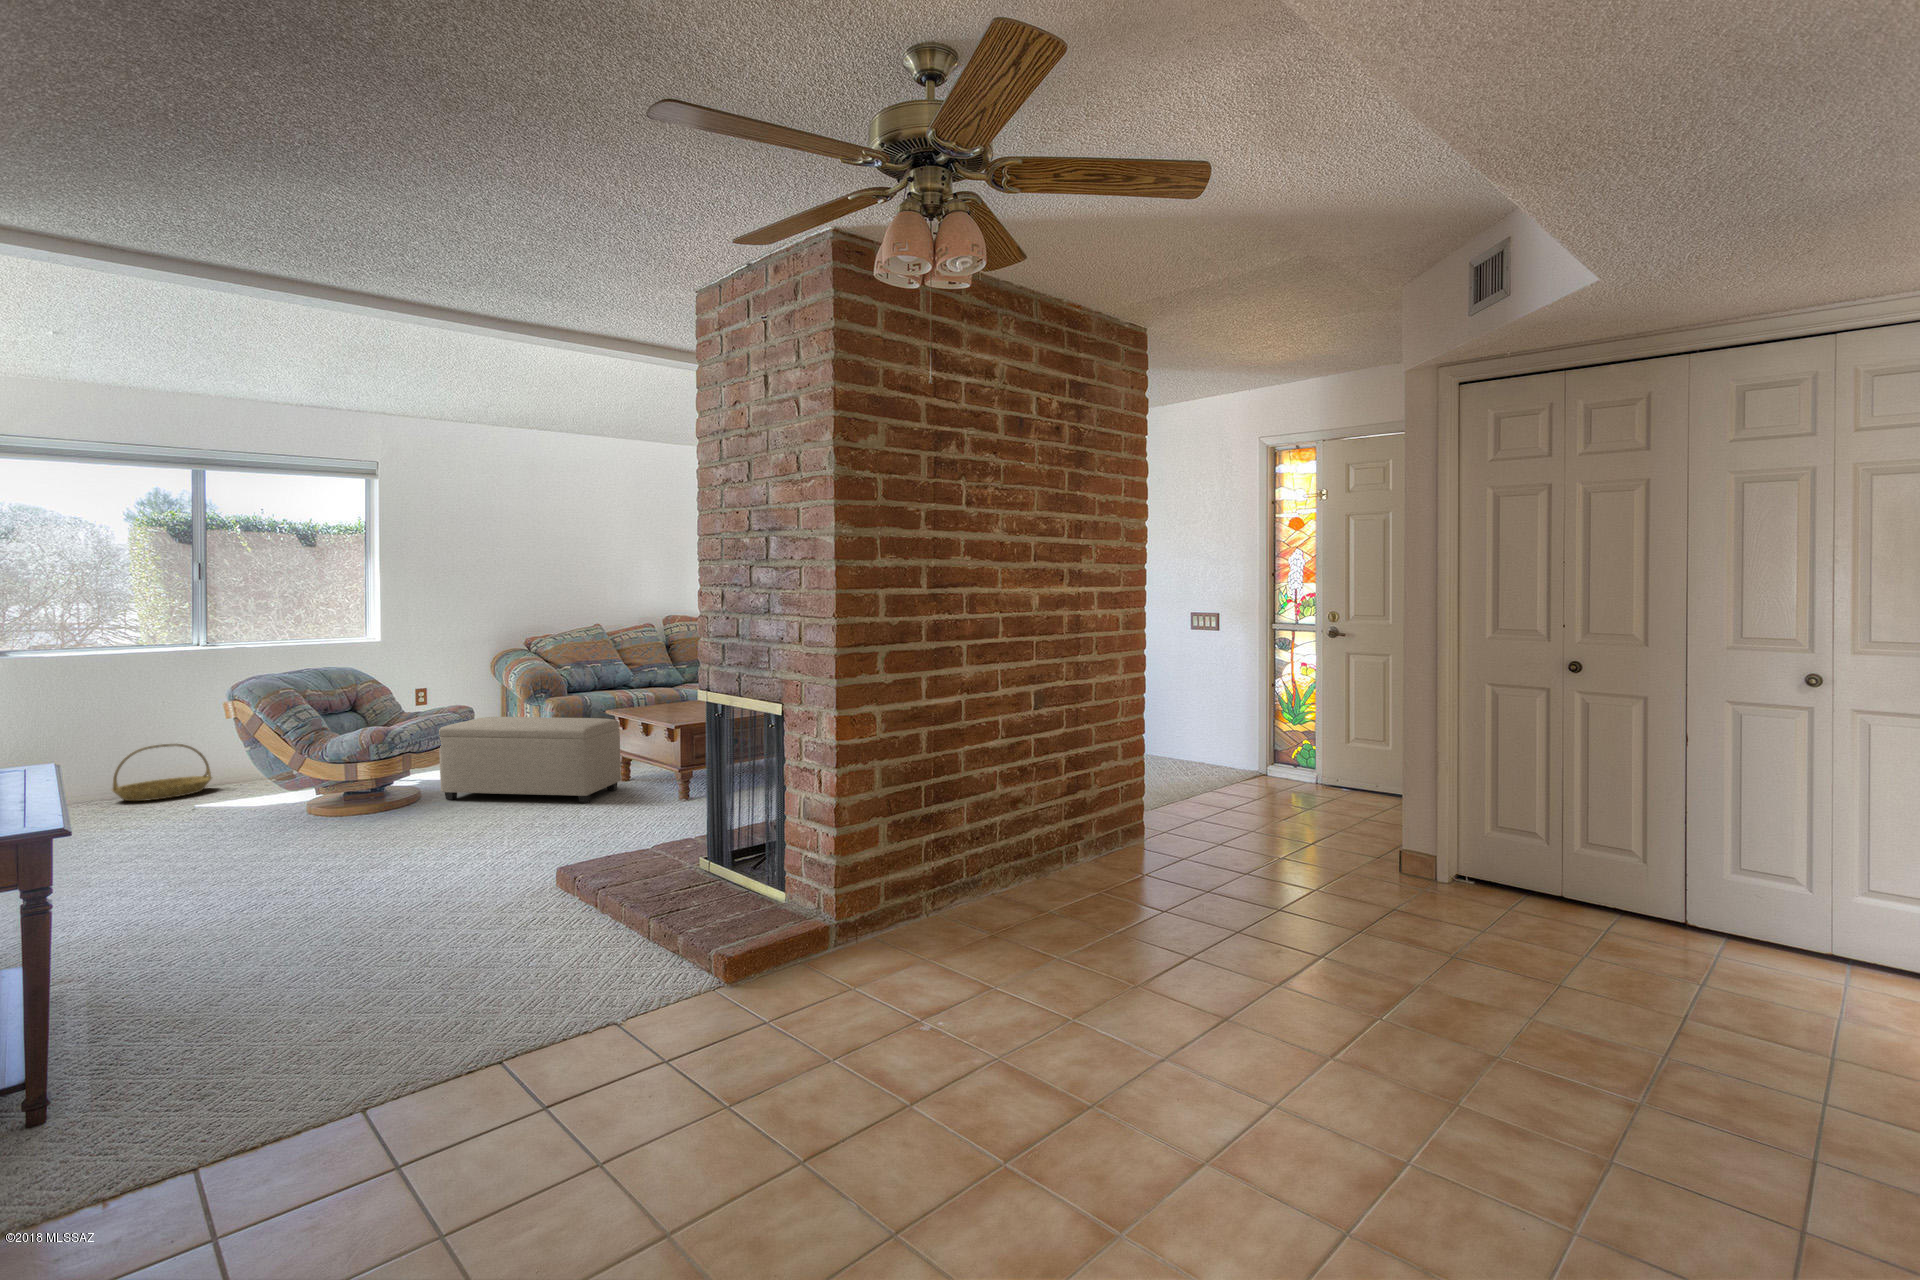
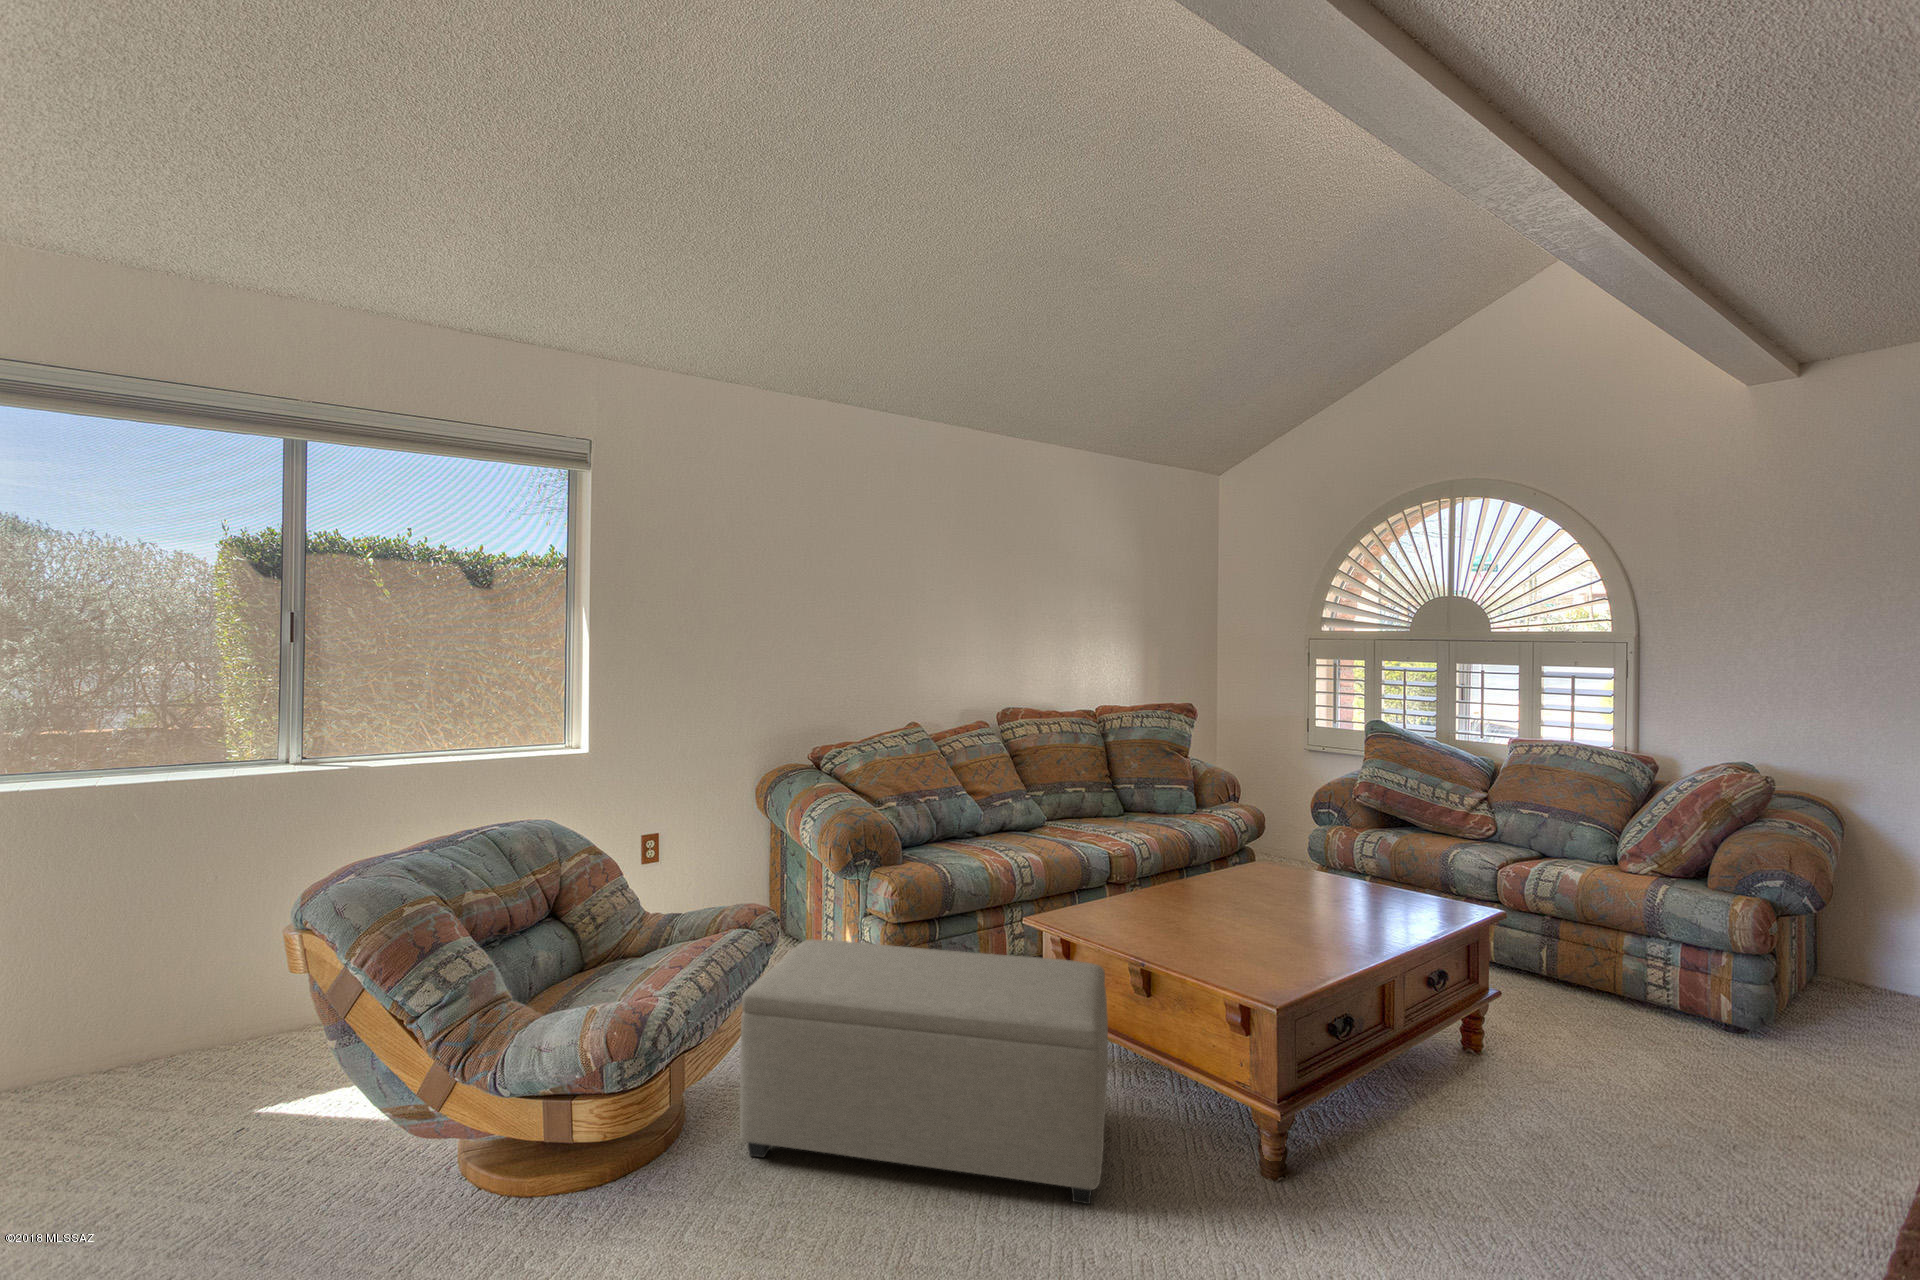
basket: present [112,744,212,801] -> none [59,980,279,1121]

